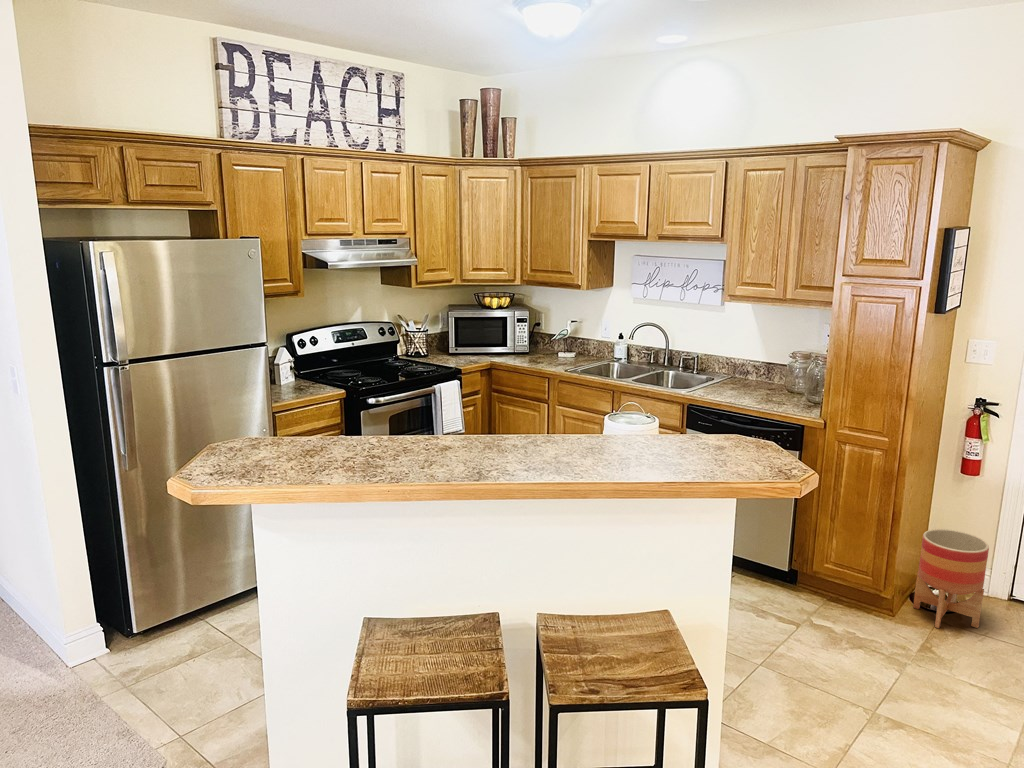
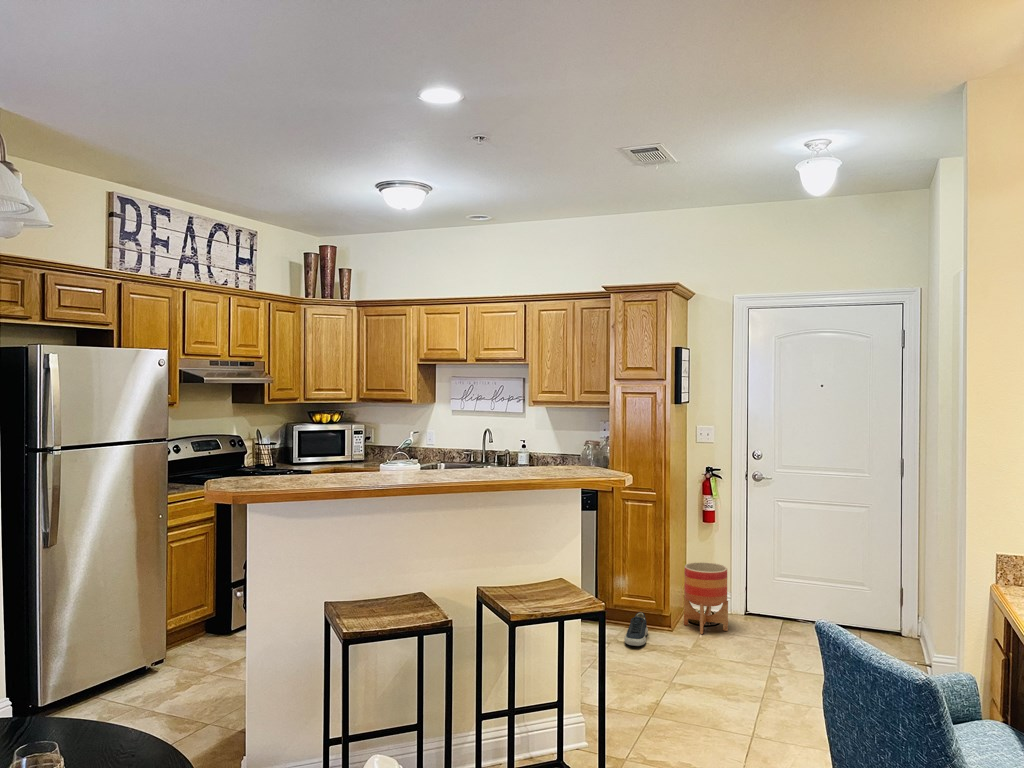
shoe: none [822,588,858,637] -> present [624,612,648,646]

